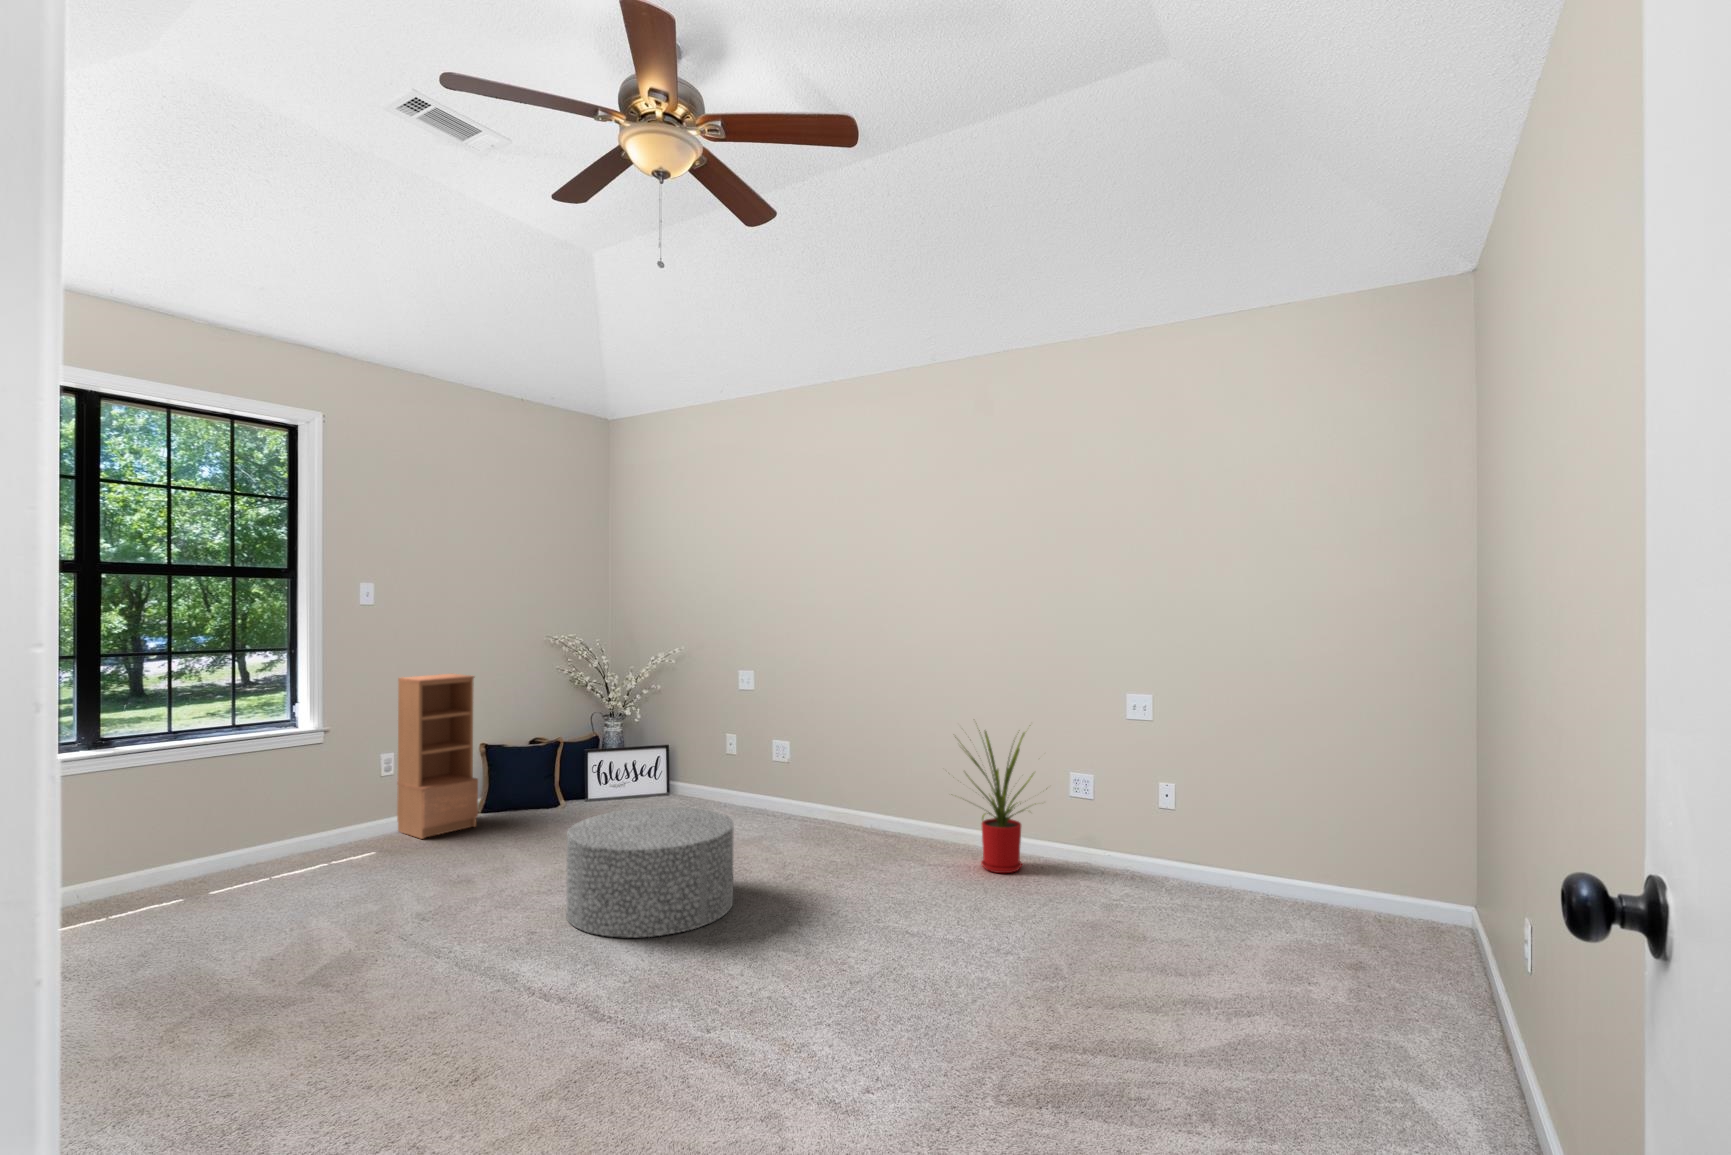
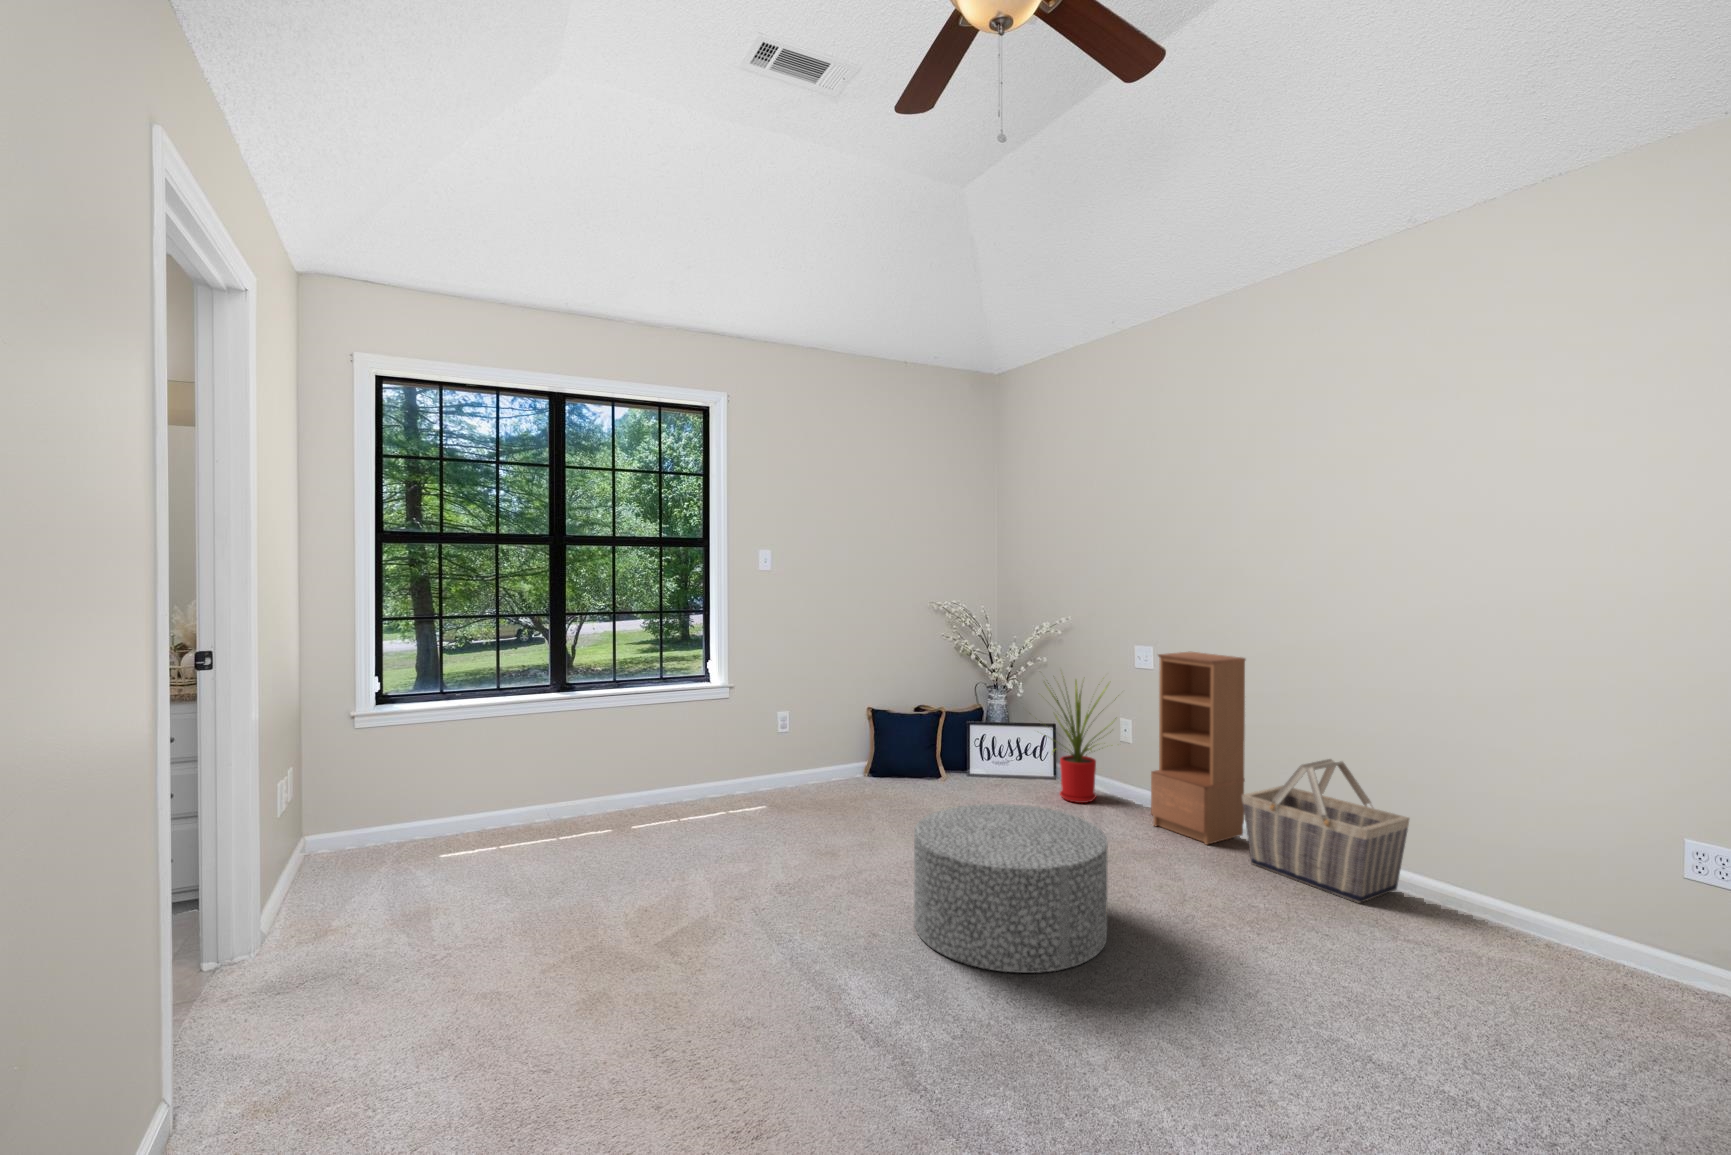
bookcase: present [397,674,478,839] -> present [1151,652,1245,844]
house plant: present [955,730,1033,873] -> present [1047,680,1117,803]
basket: none [829,747,941,851] -> present [1242,759,1409,903]

